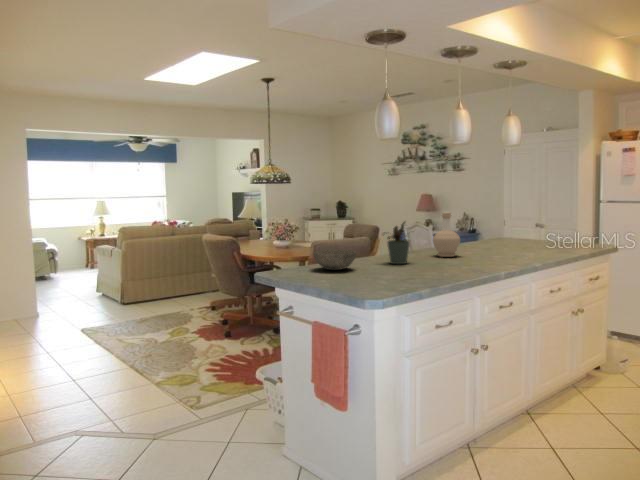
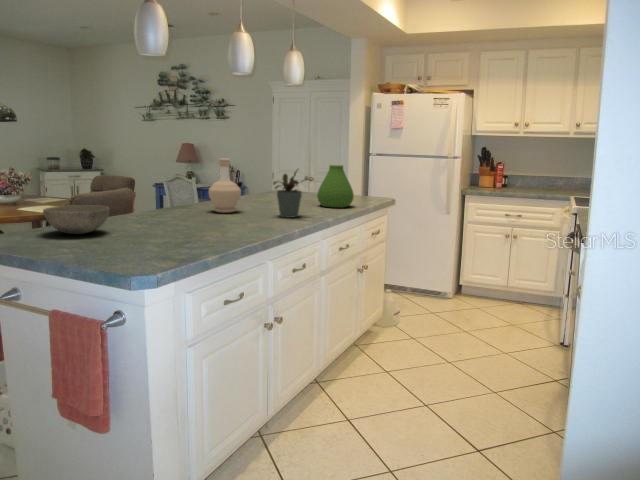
vase: none [535,214,573,254] -> present [317,165,354,208]
potted plant: present [384,222,410,264] -> present [273,170,302,218]

